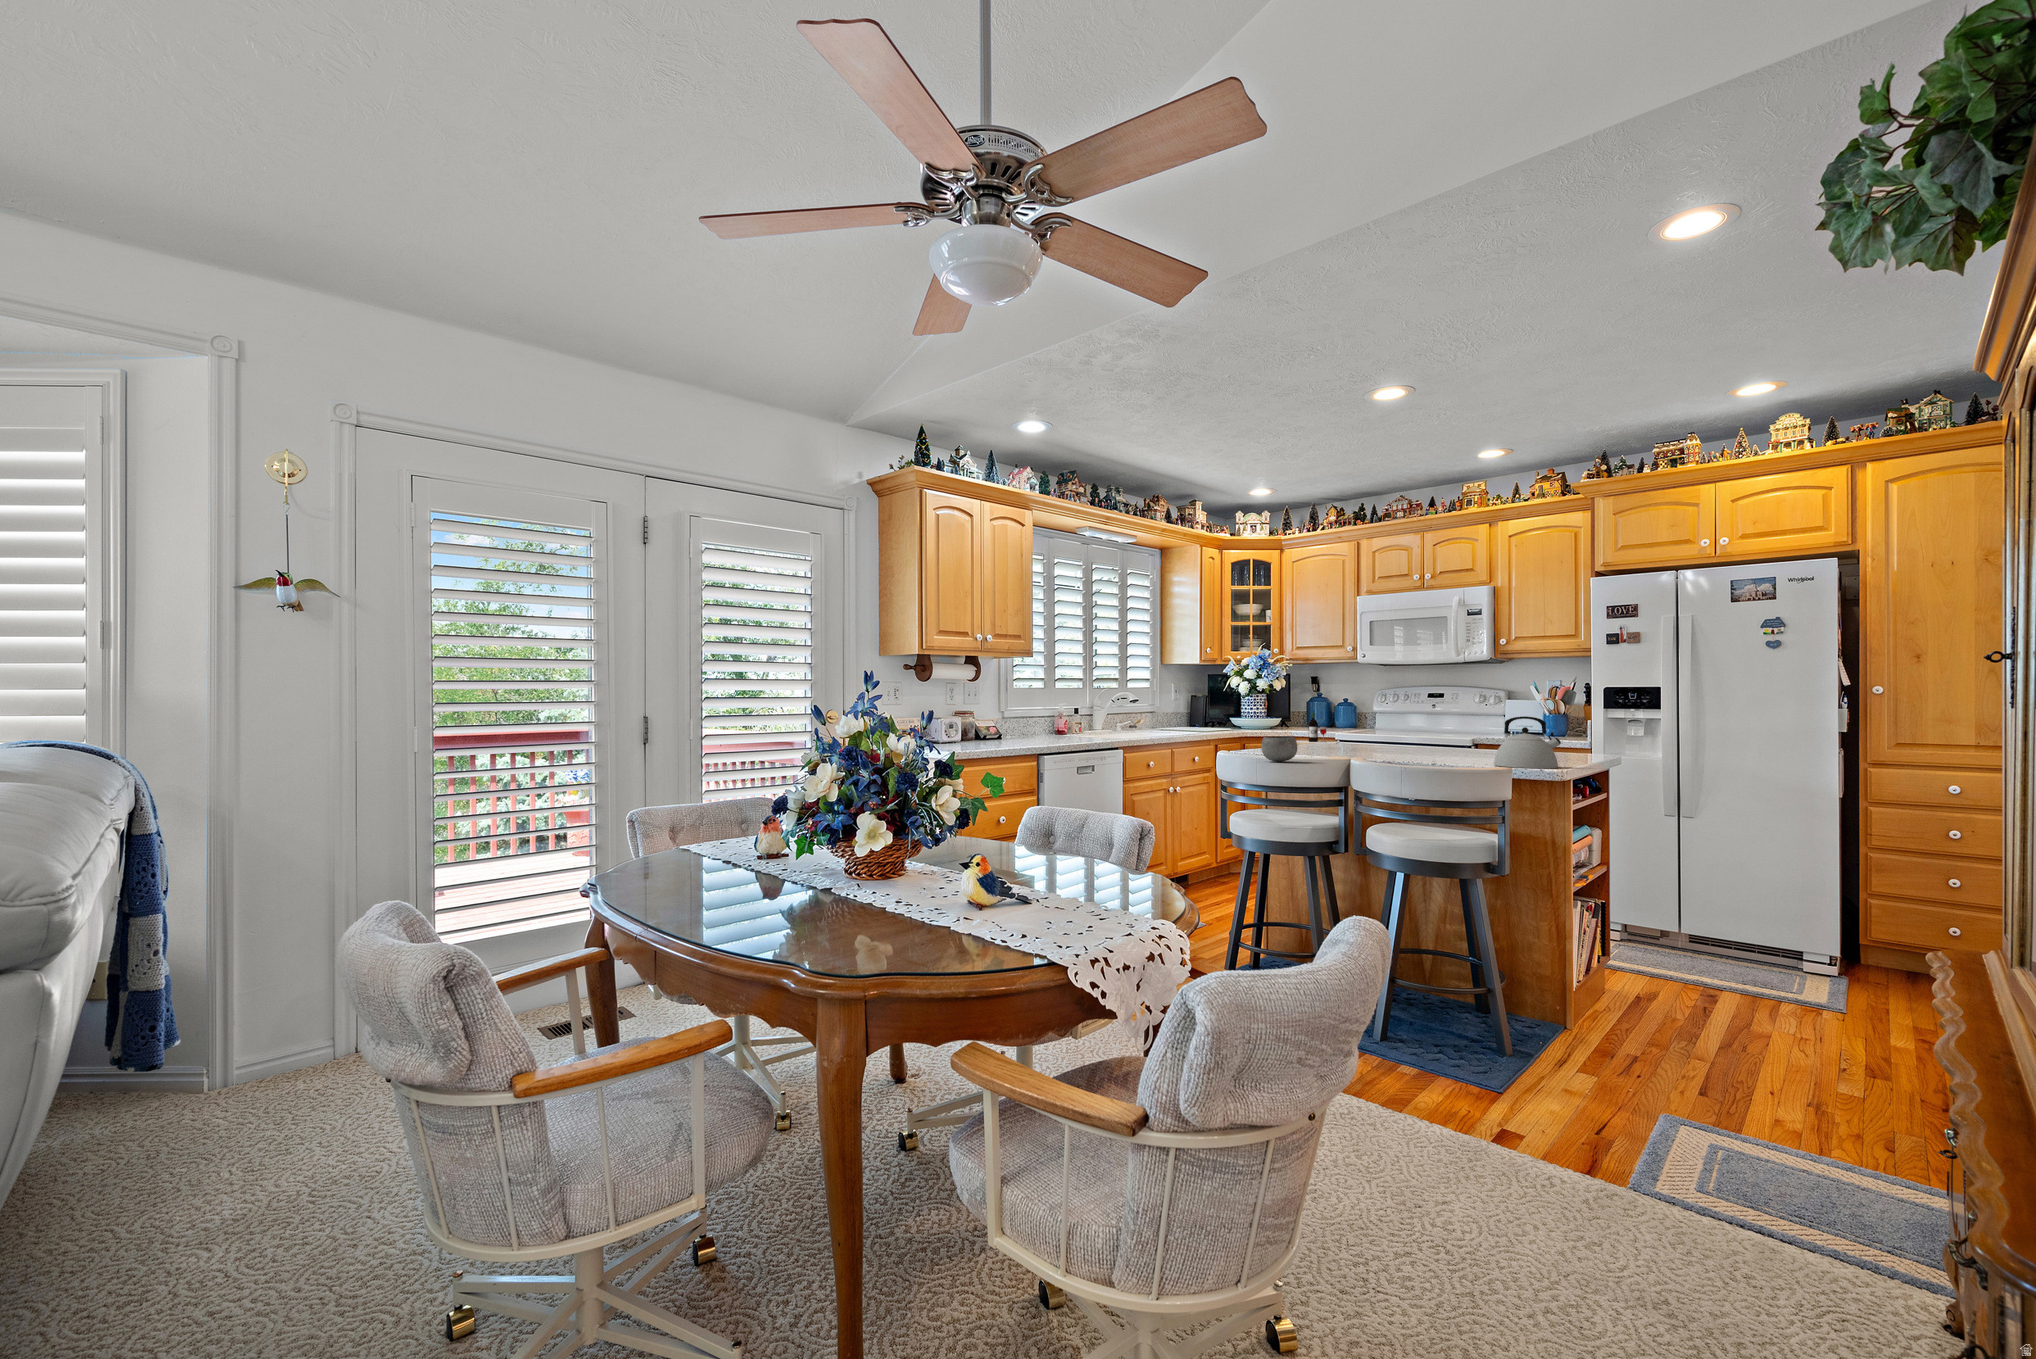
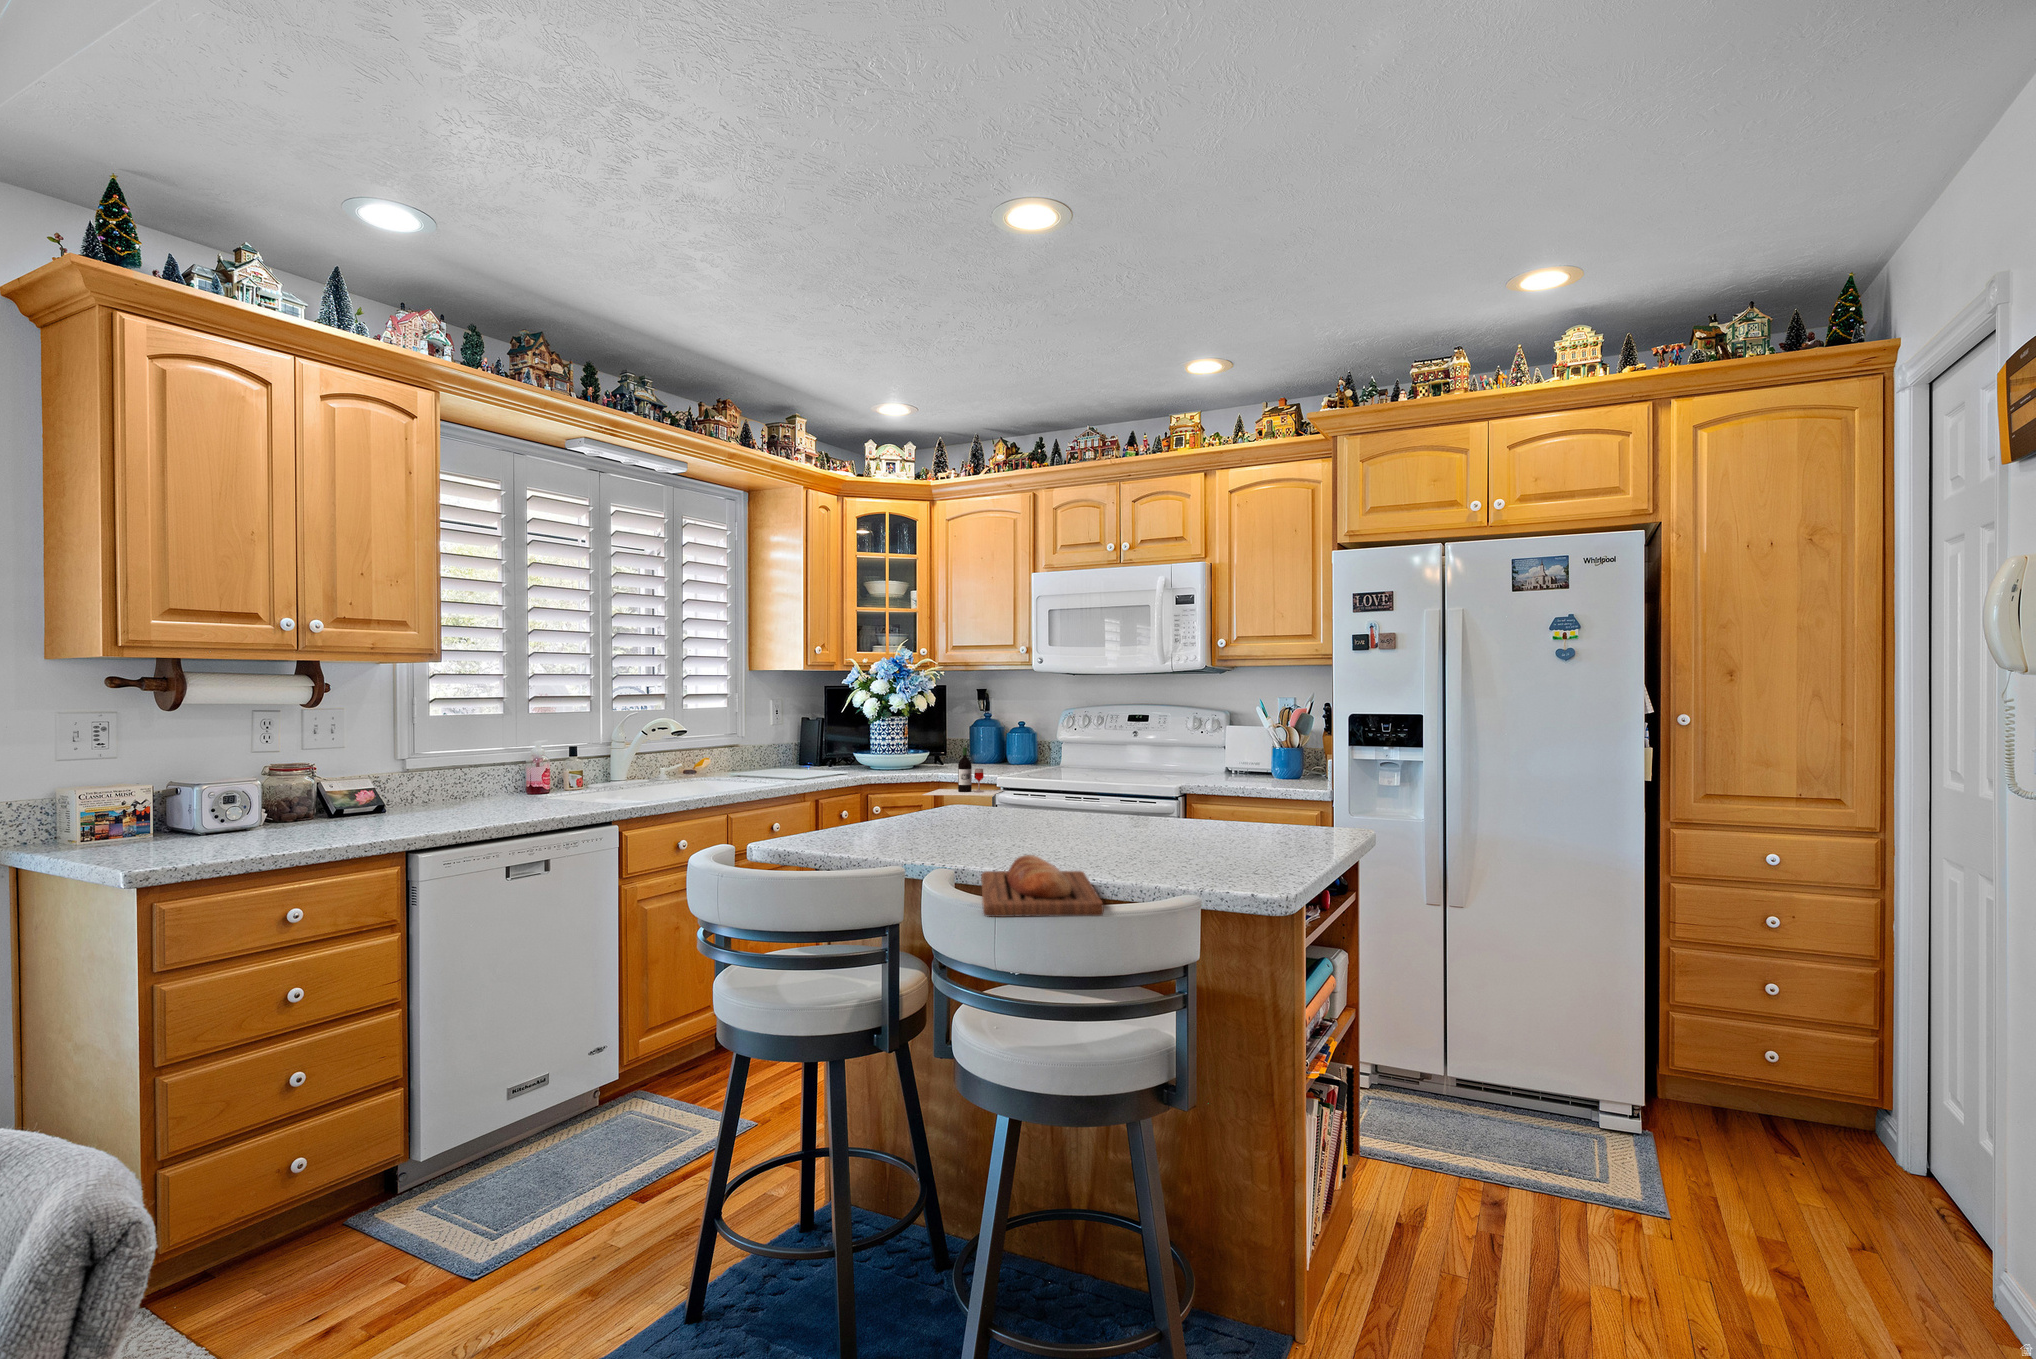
kettle: present [1494,716,1561,768] -> none [1175,783,1280,879]
bowl: present [1261,736,1297,762] -> none [763,826,832,878]
bread loaf: none [1385,749,1466,774] -> present [981,855,1104,917]

